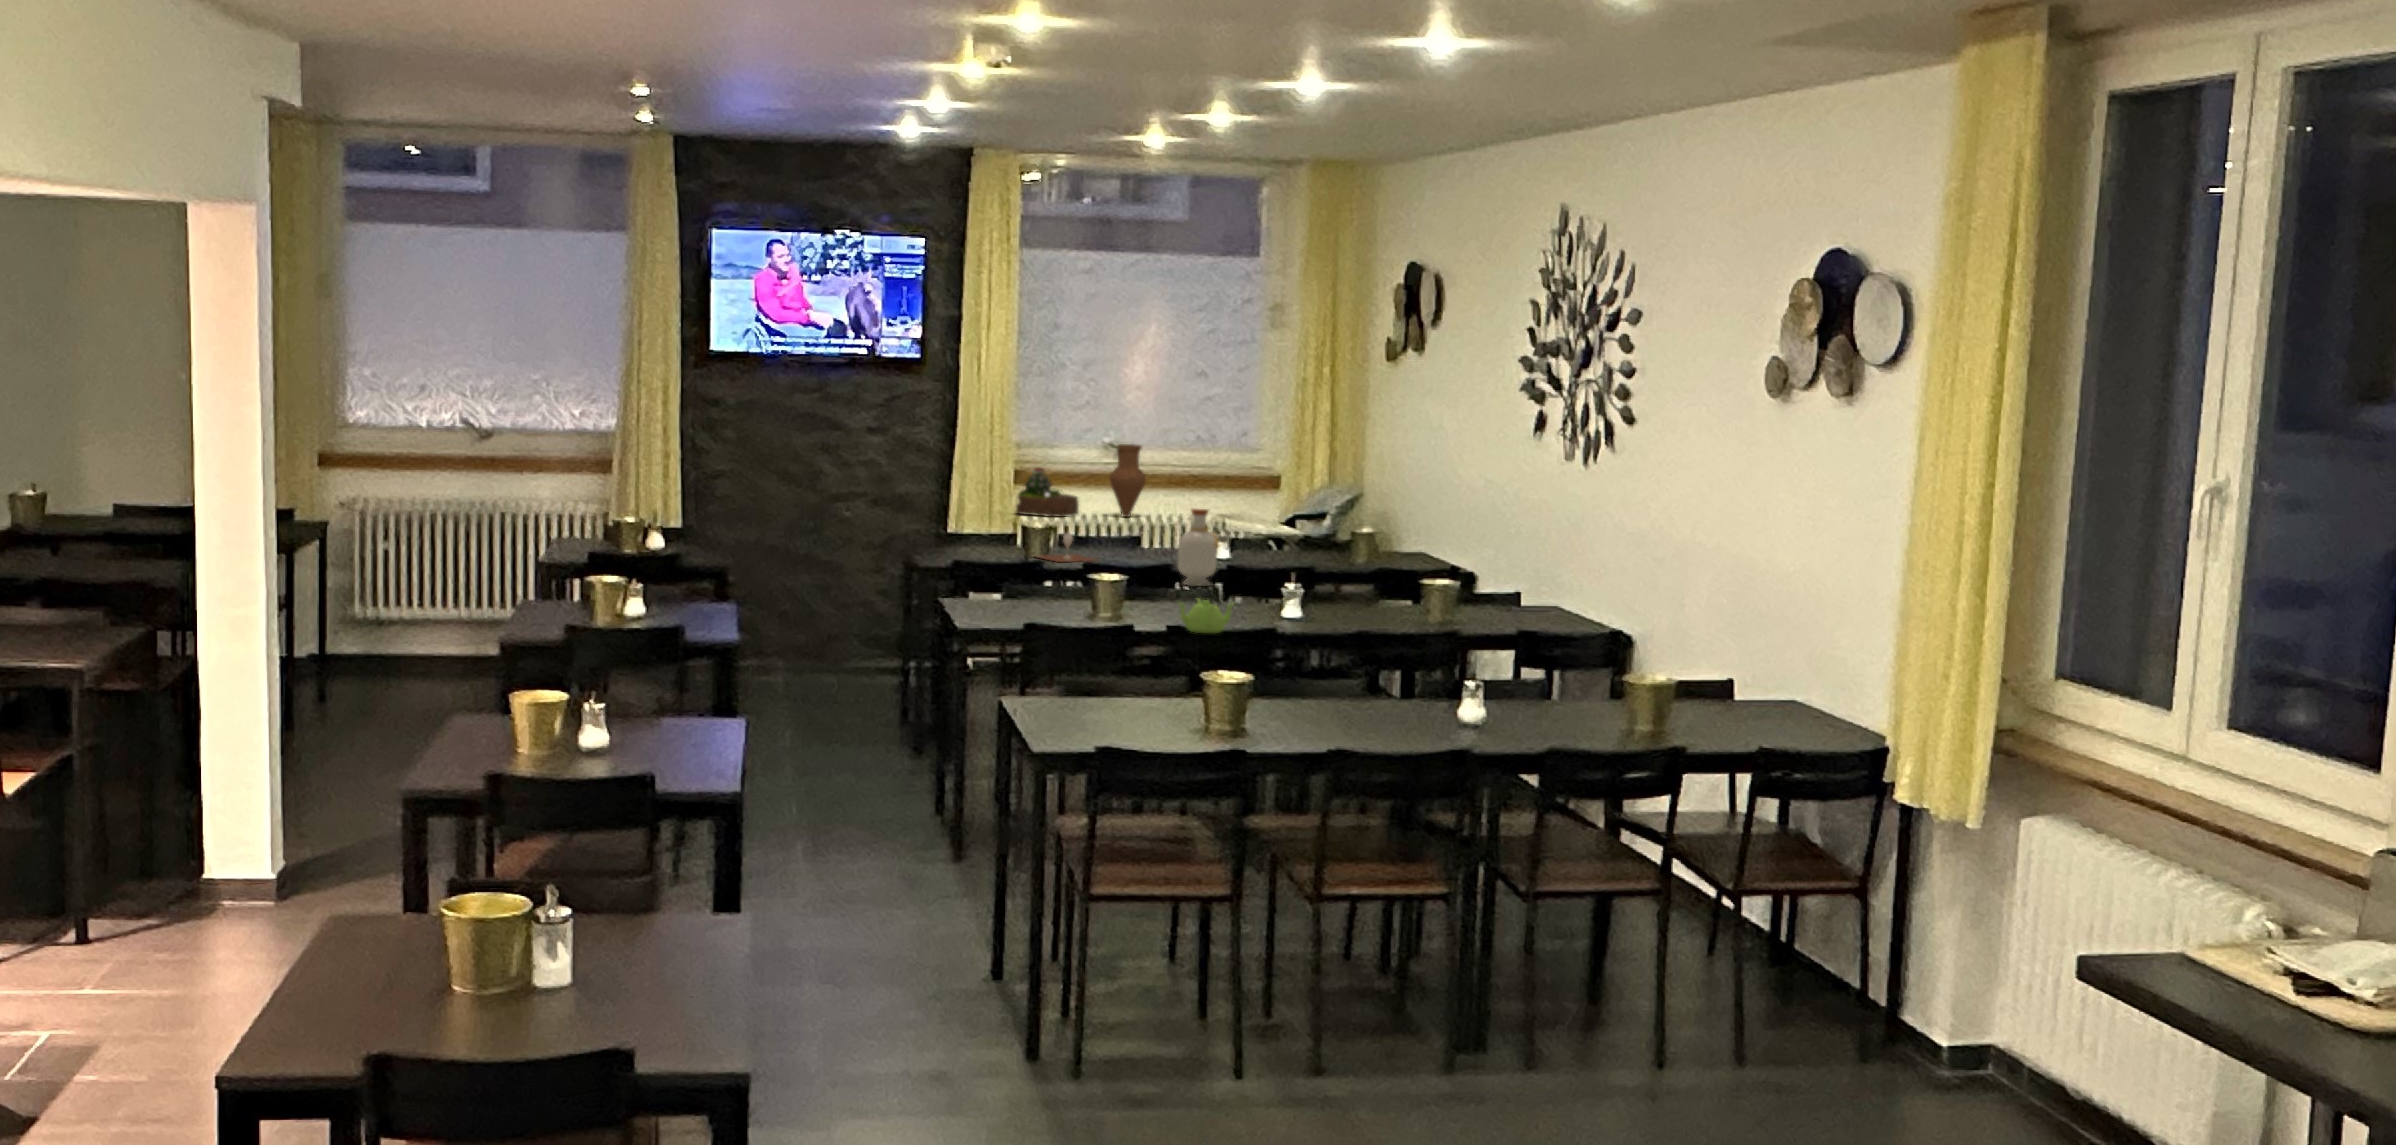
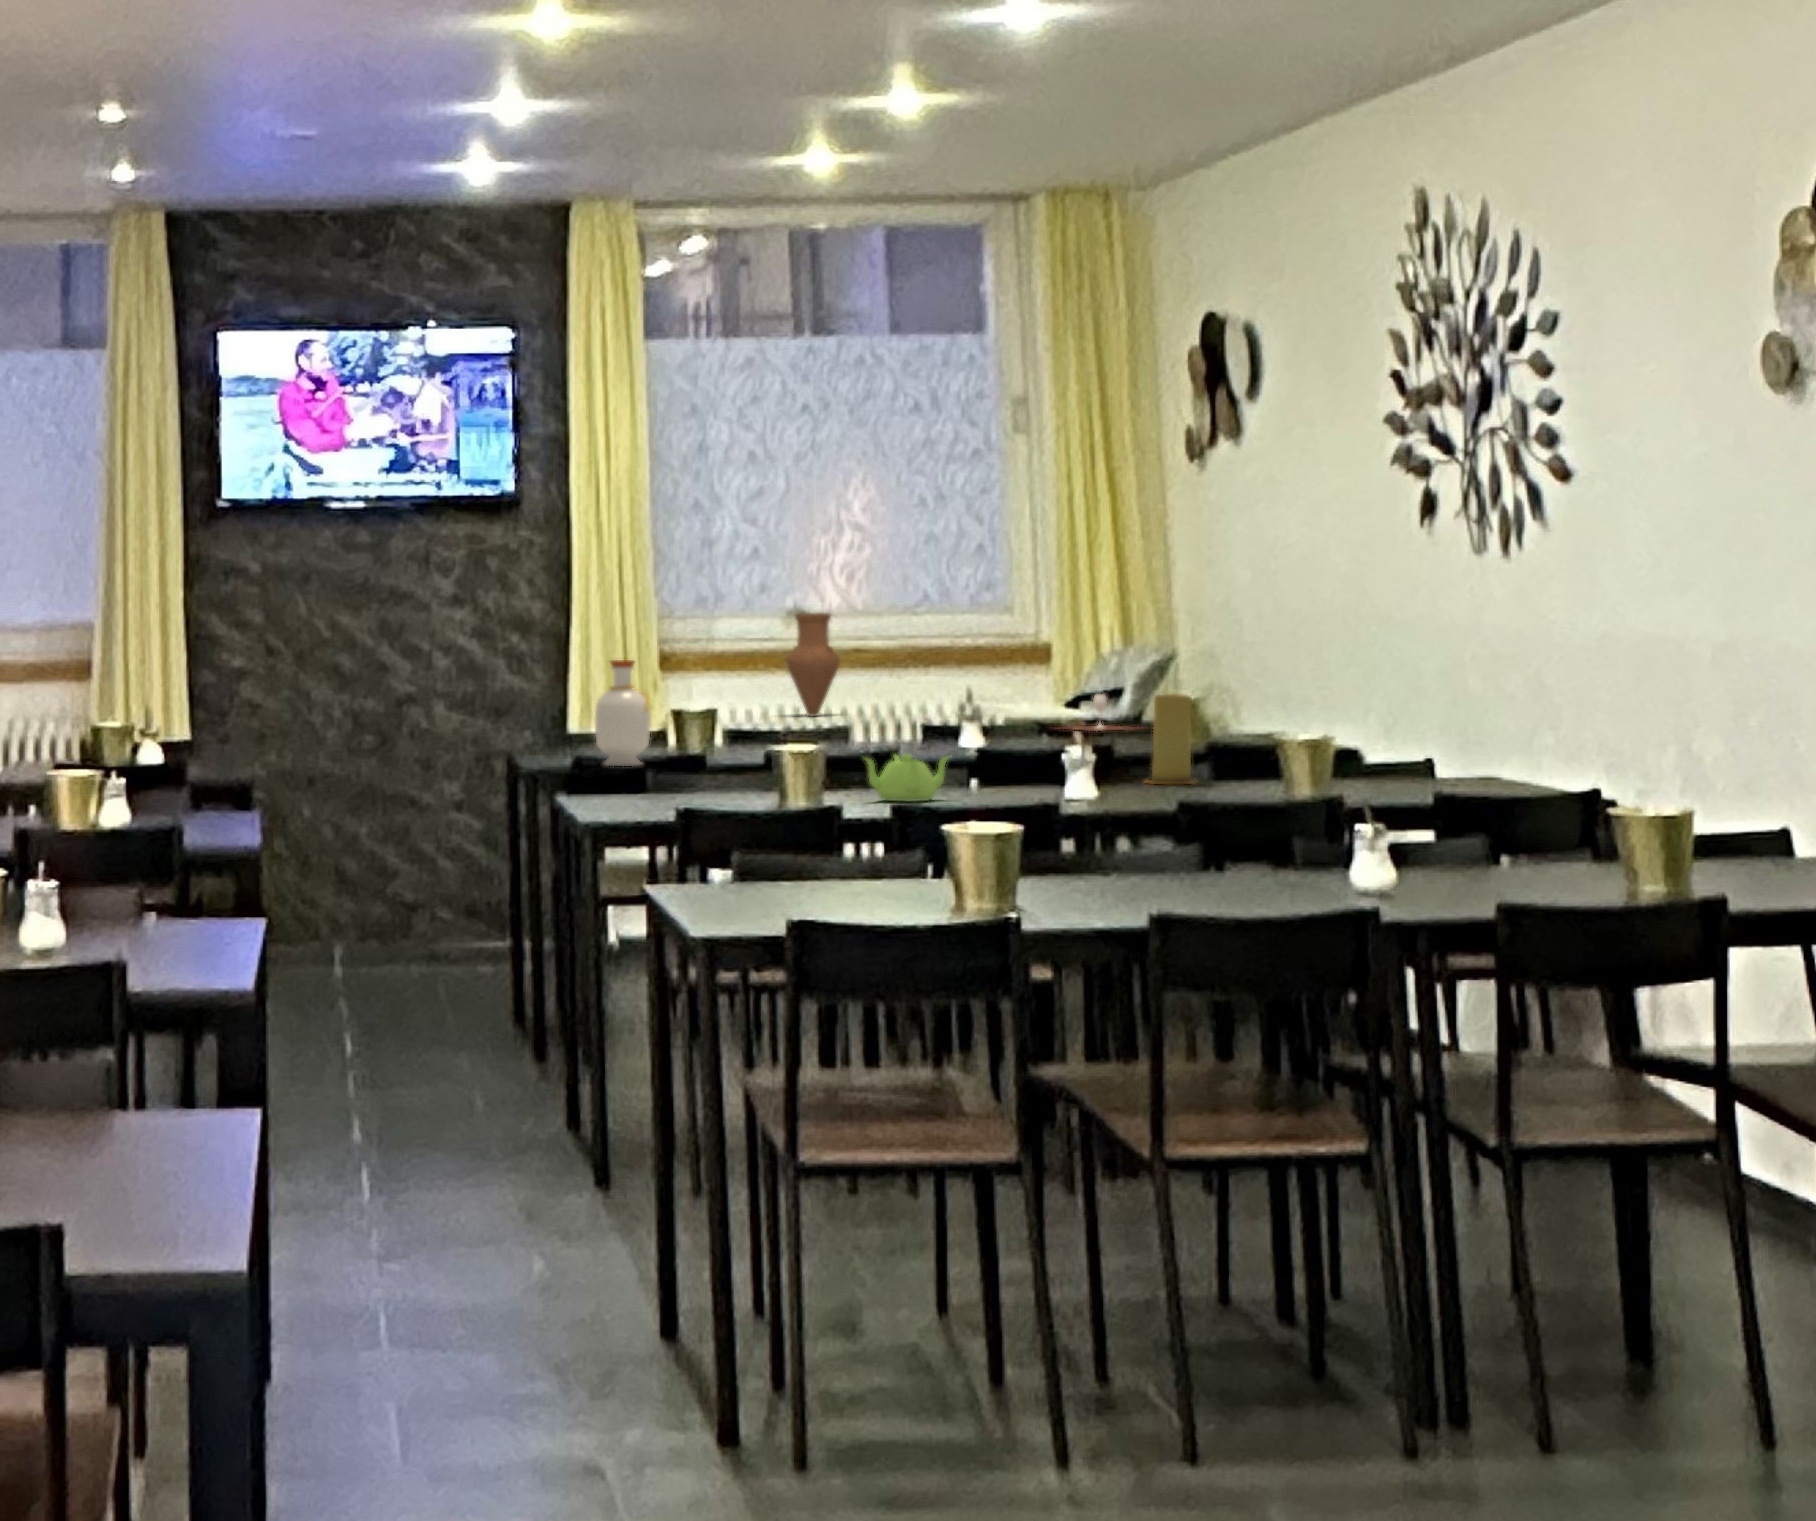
succulent plant: present [1016,468,1079,517] -> none [653,652,744,720]
bottle: present [1178,509,1218,586] -> present [595,660,651,766]
wine glass: present [1039,534,1096,562] -> present [1072,694,1130,731]
candle: none [1358,558,1393,621] -> present [1147,693,1193,784]

